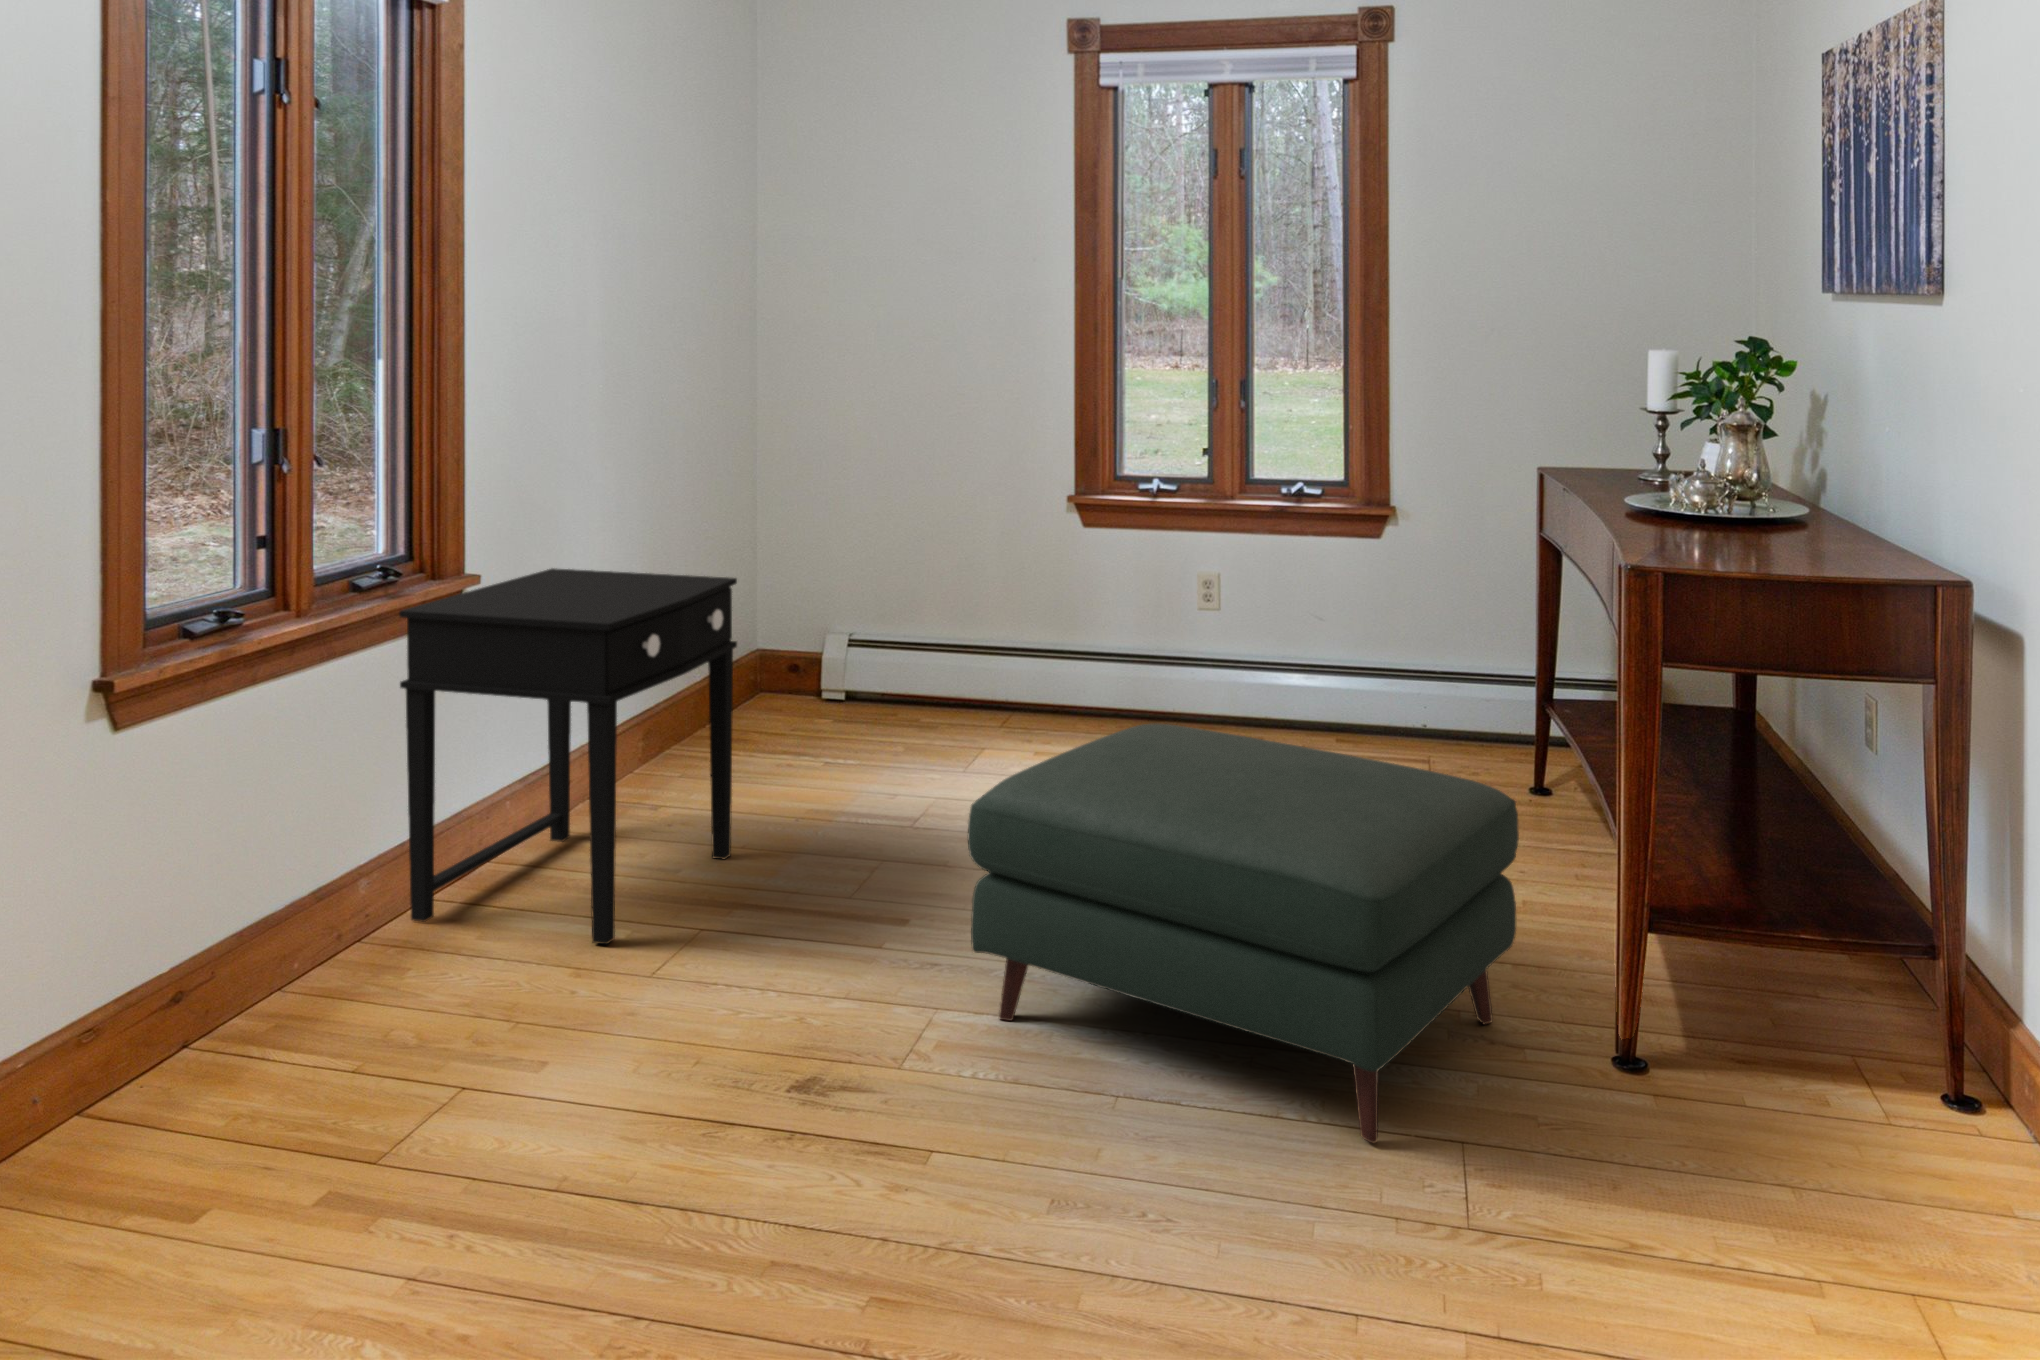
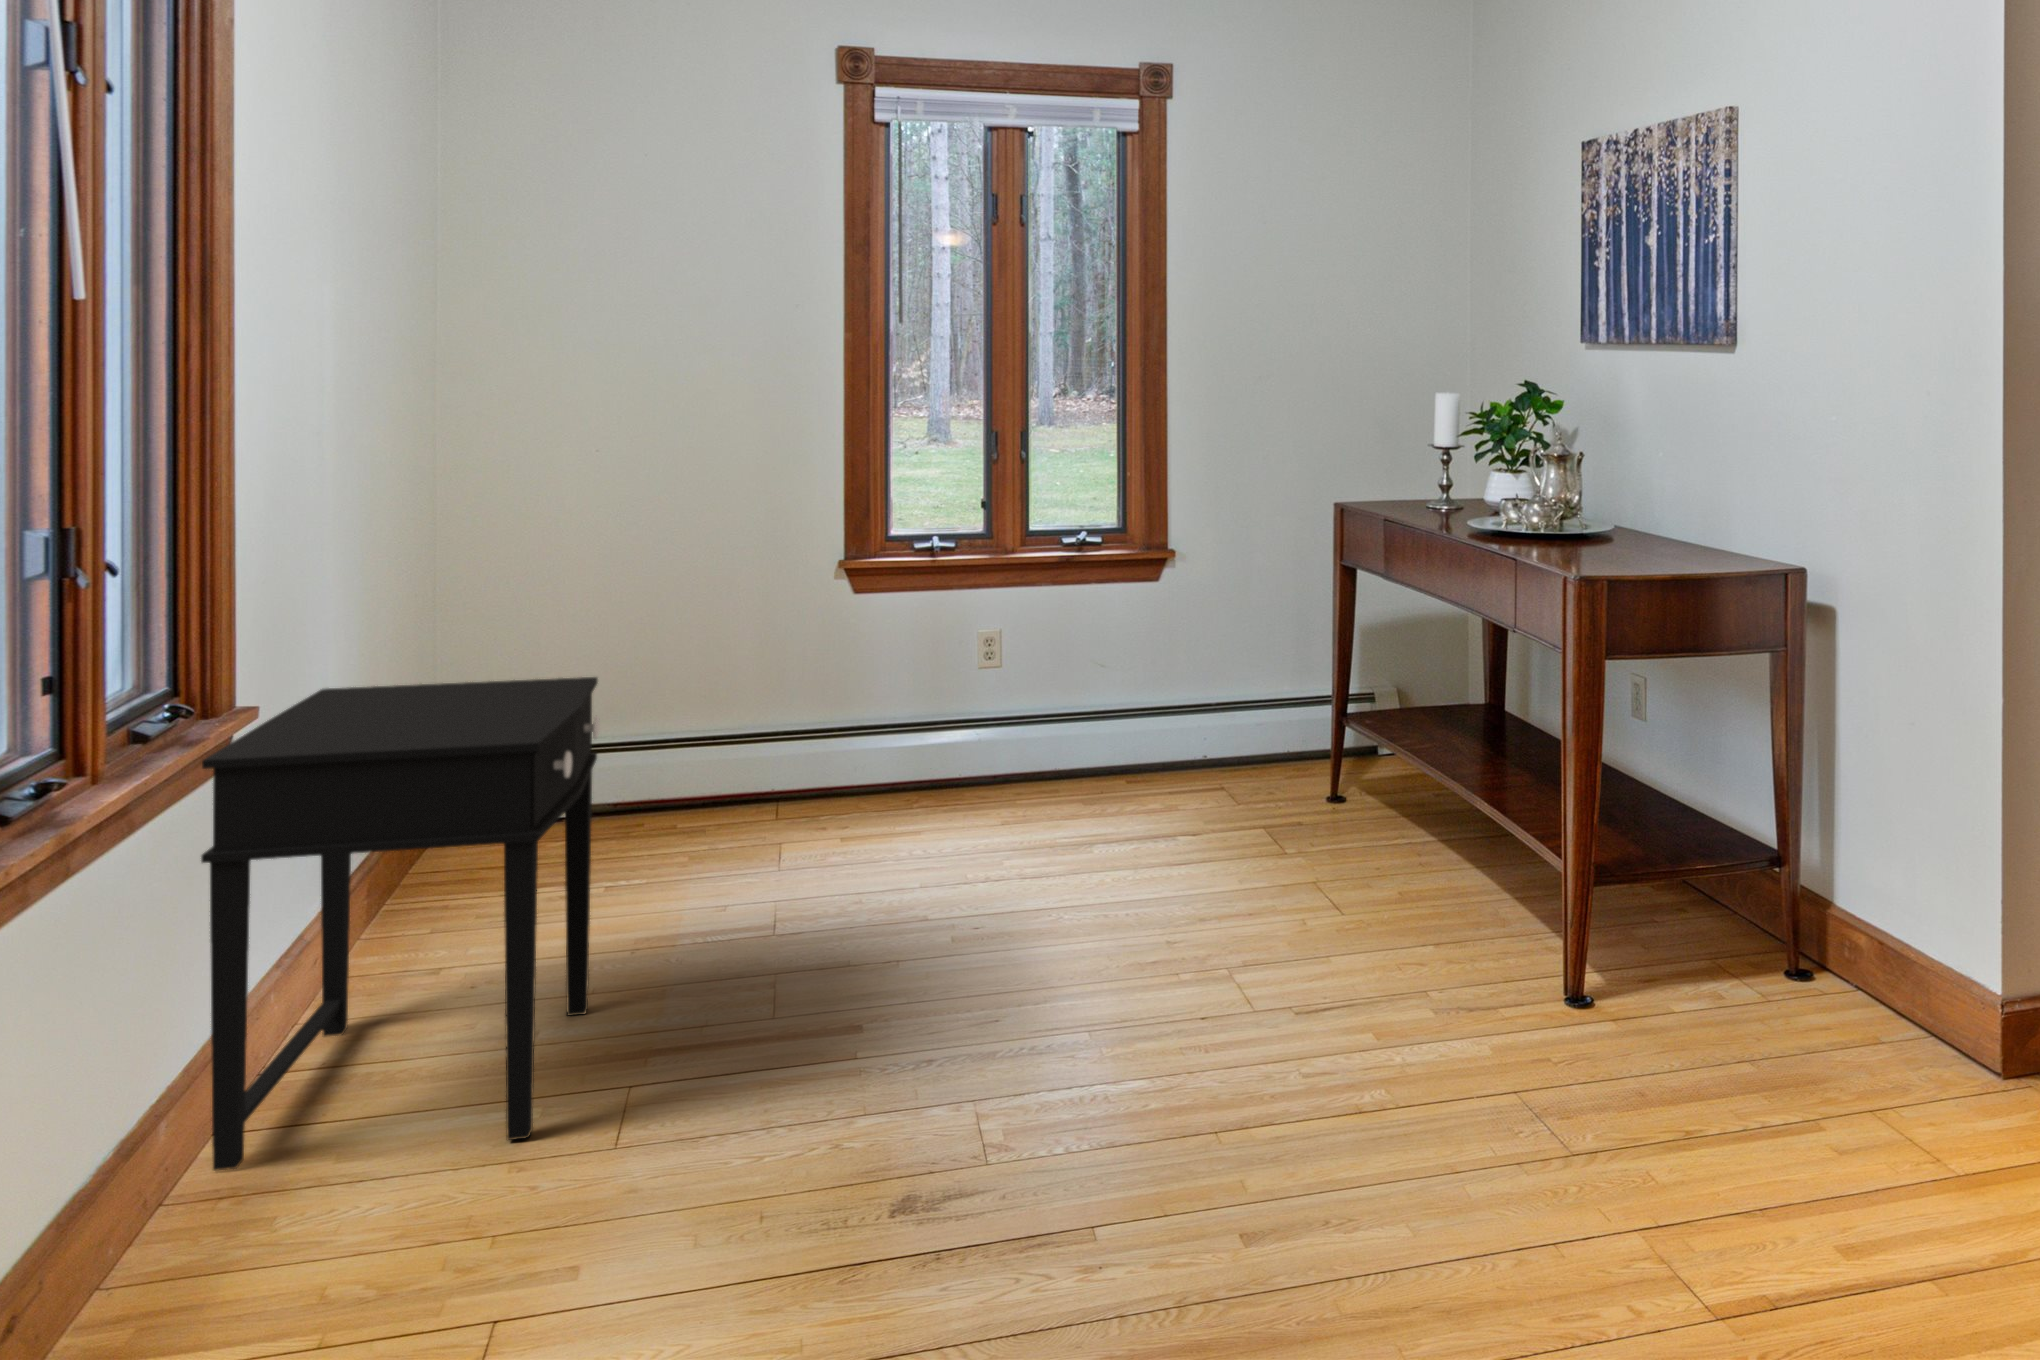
ottoman: present [968,723,1519,1143] -> none [1023,781,1509,1135]

